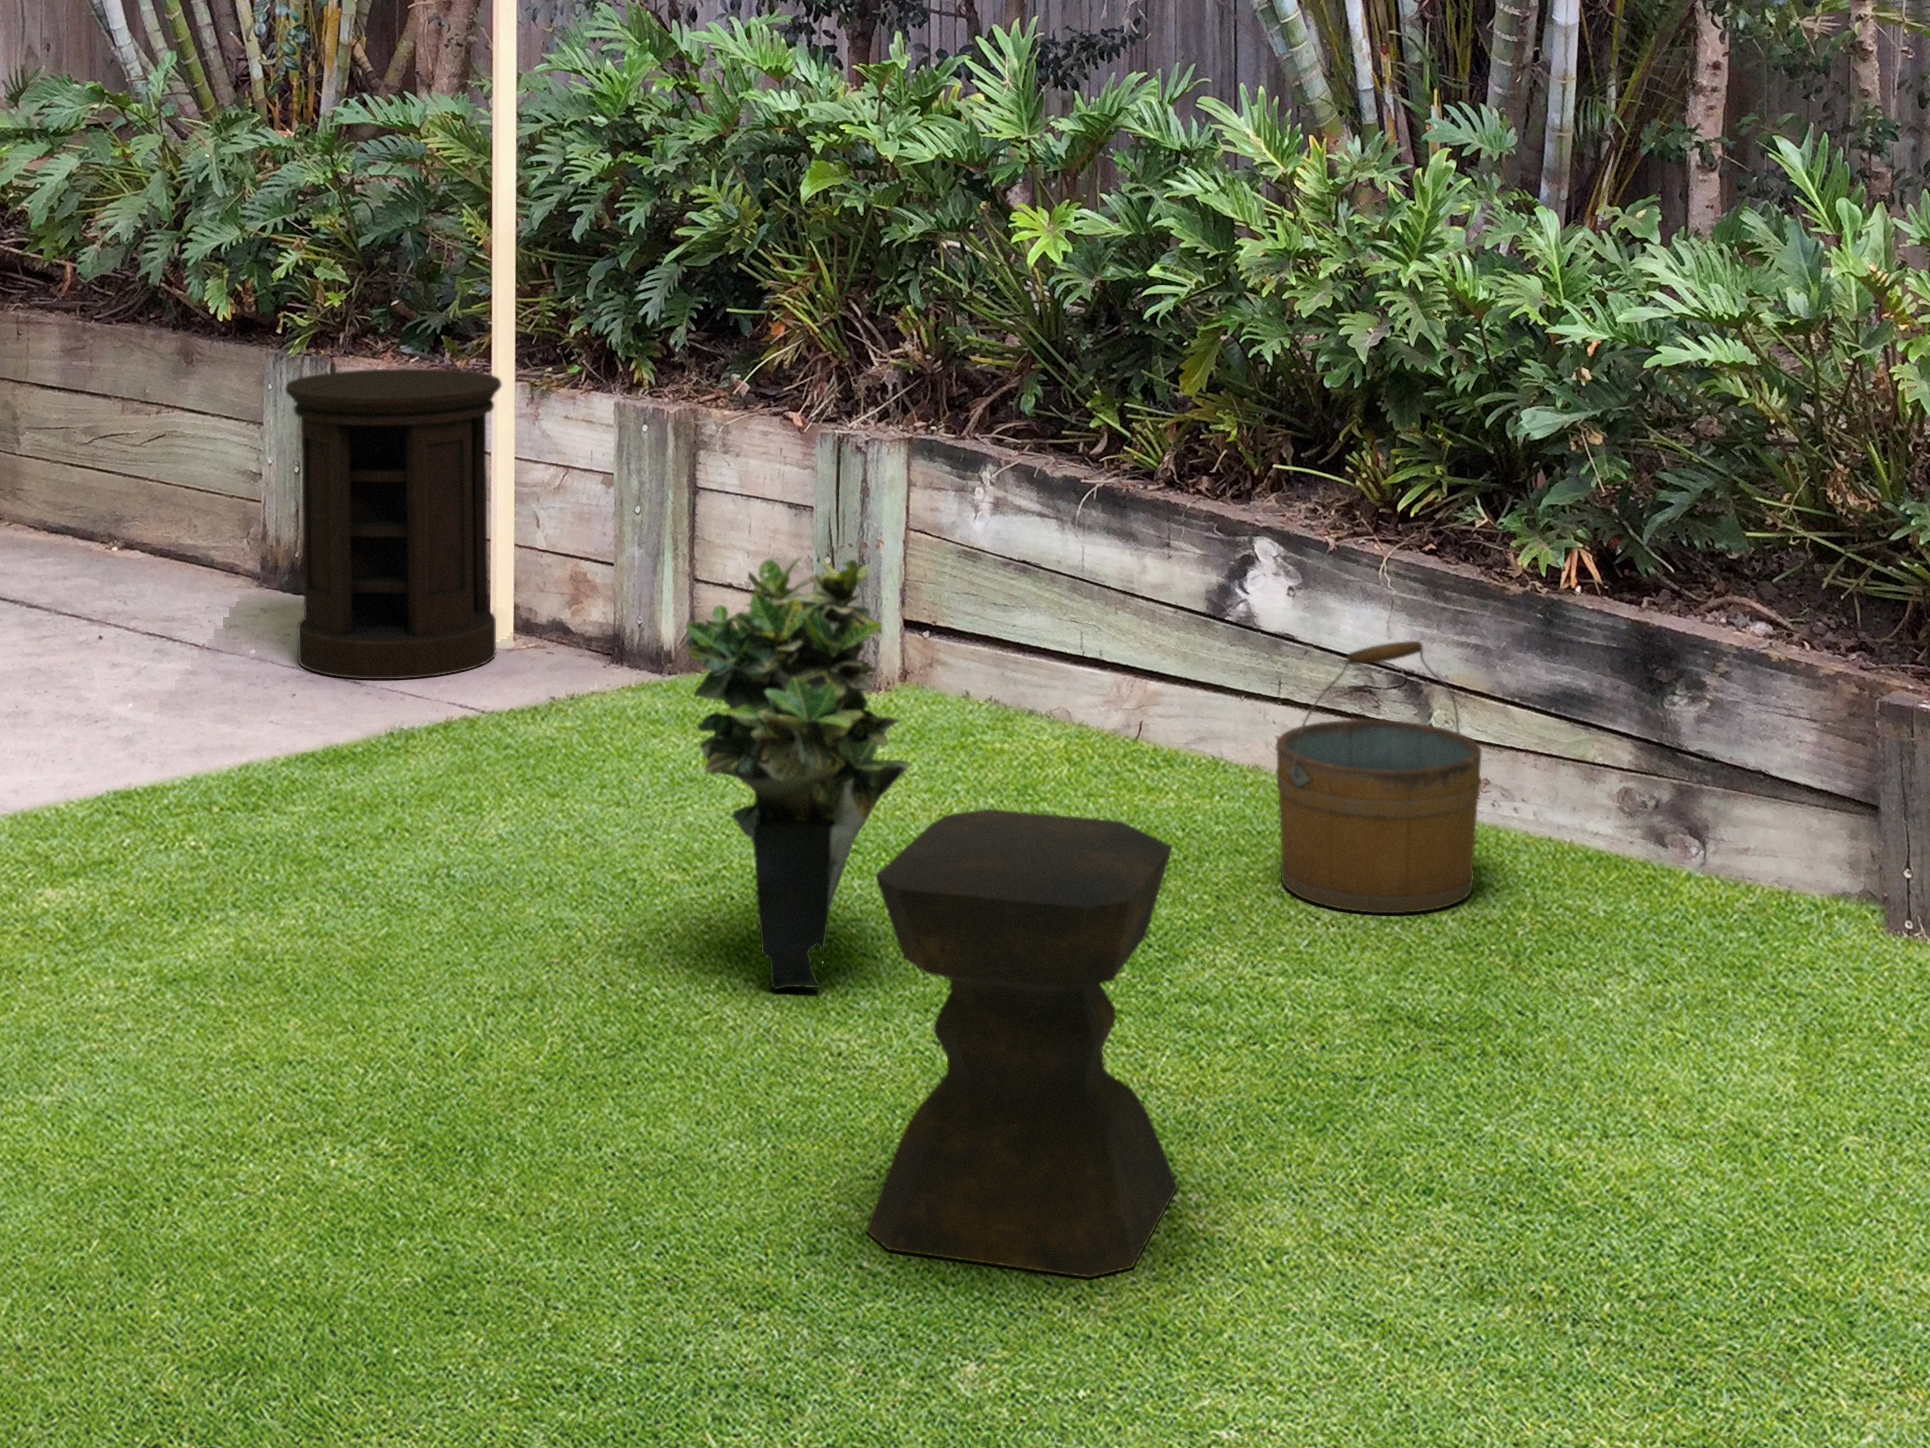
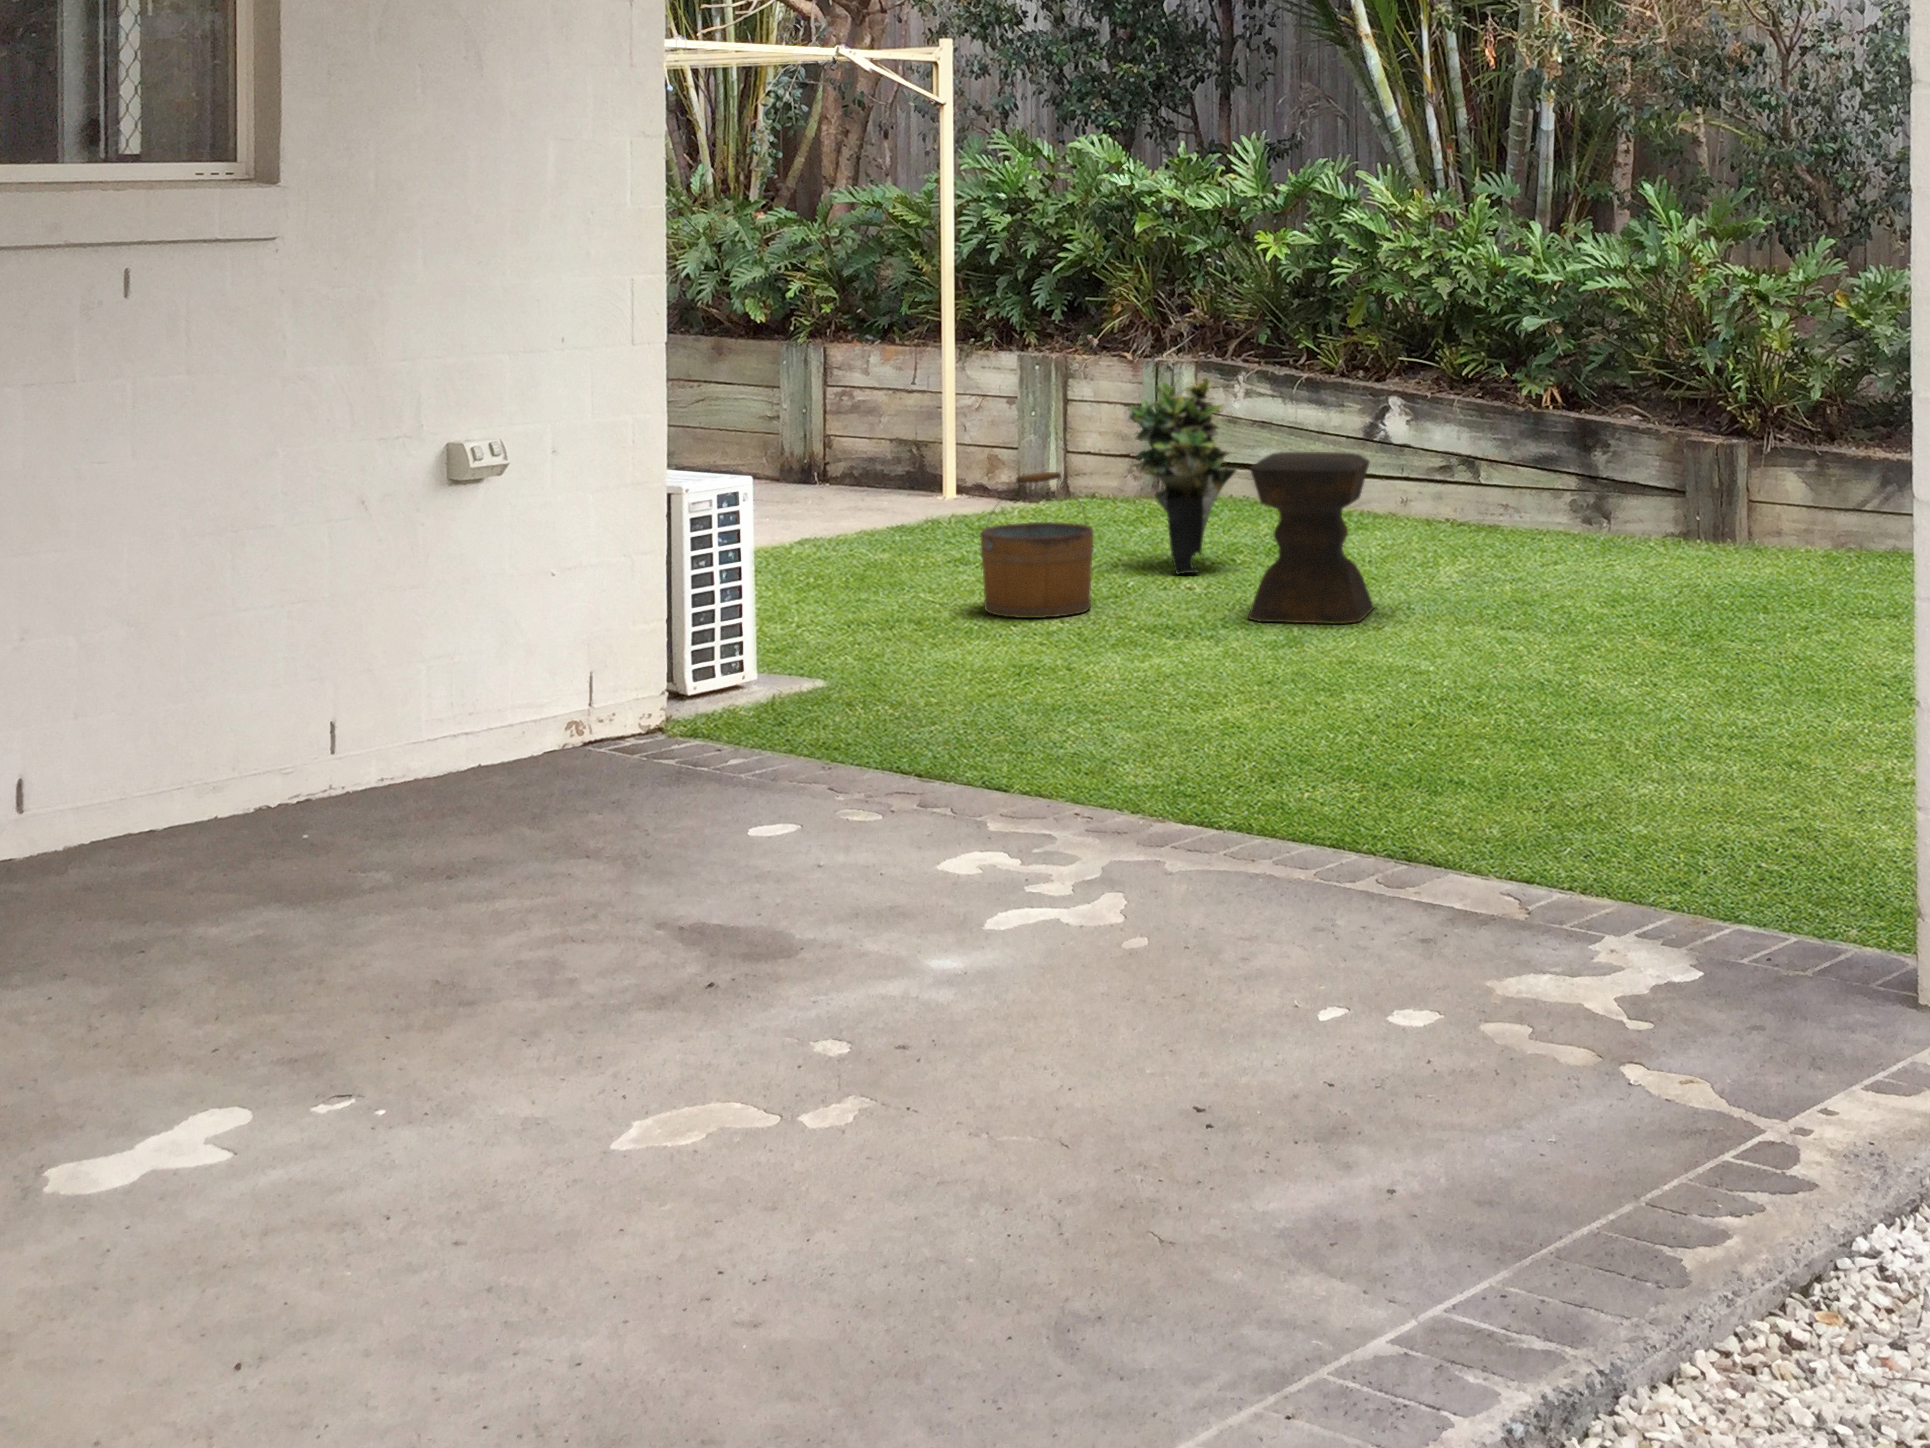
side table: present [286,369,502,679] -> none [842,335,962,503]
bucket: present [1276,641,1481,913] -> present [980,472,1093,618]

